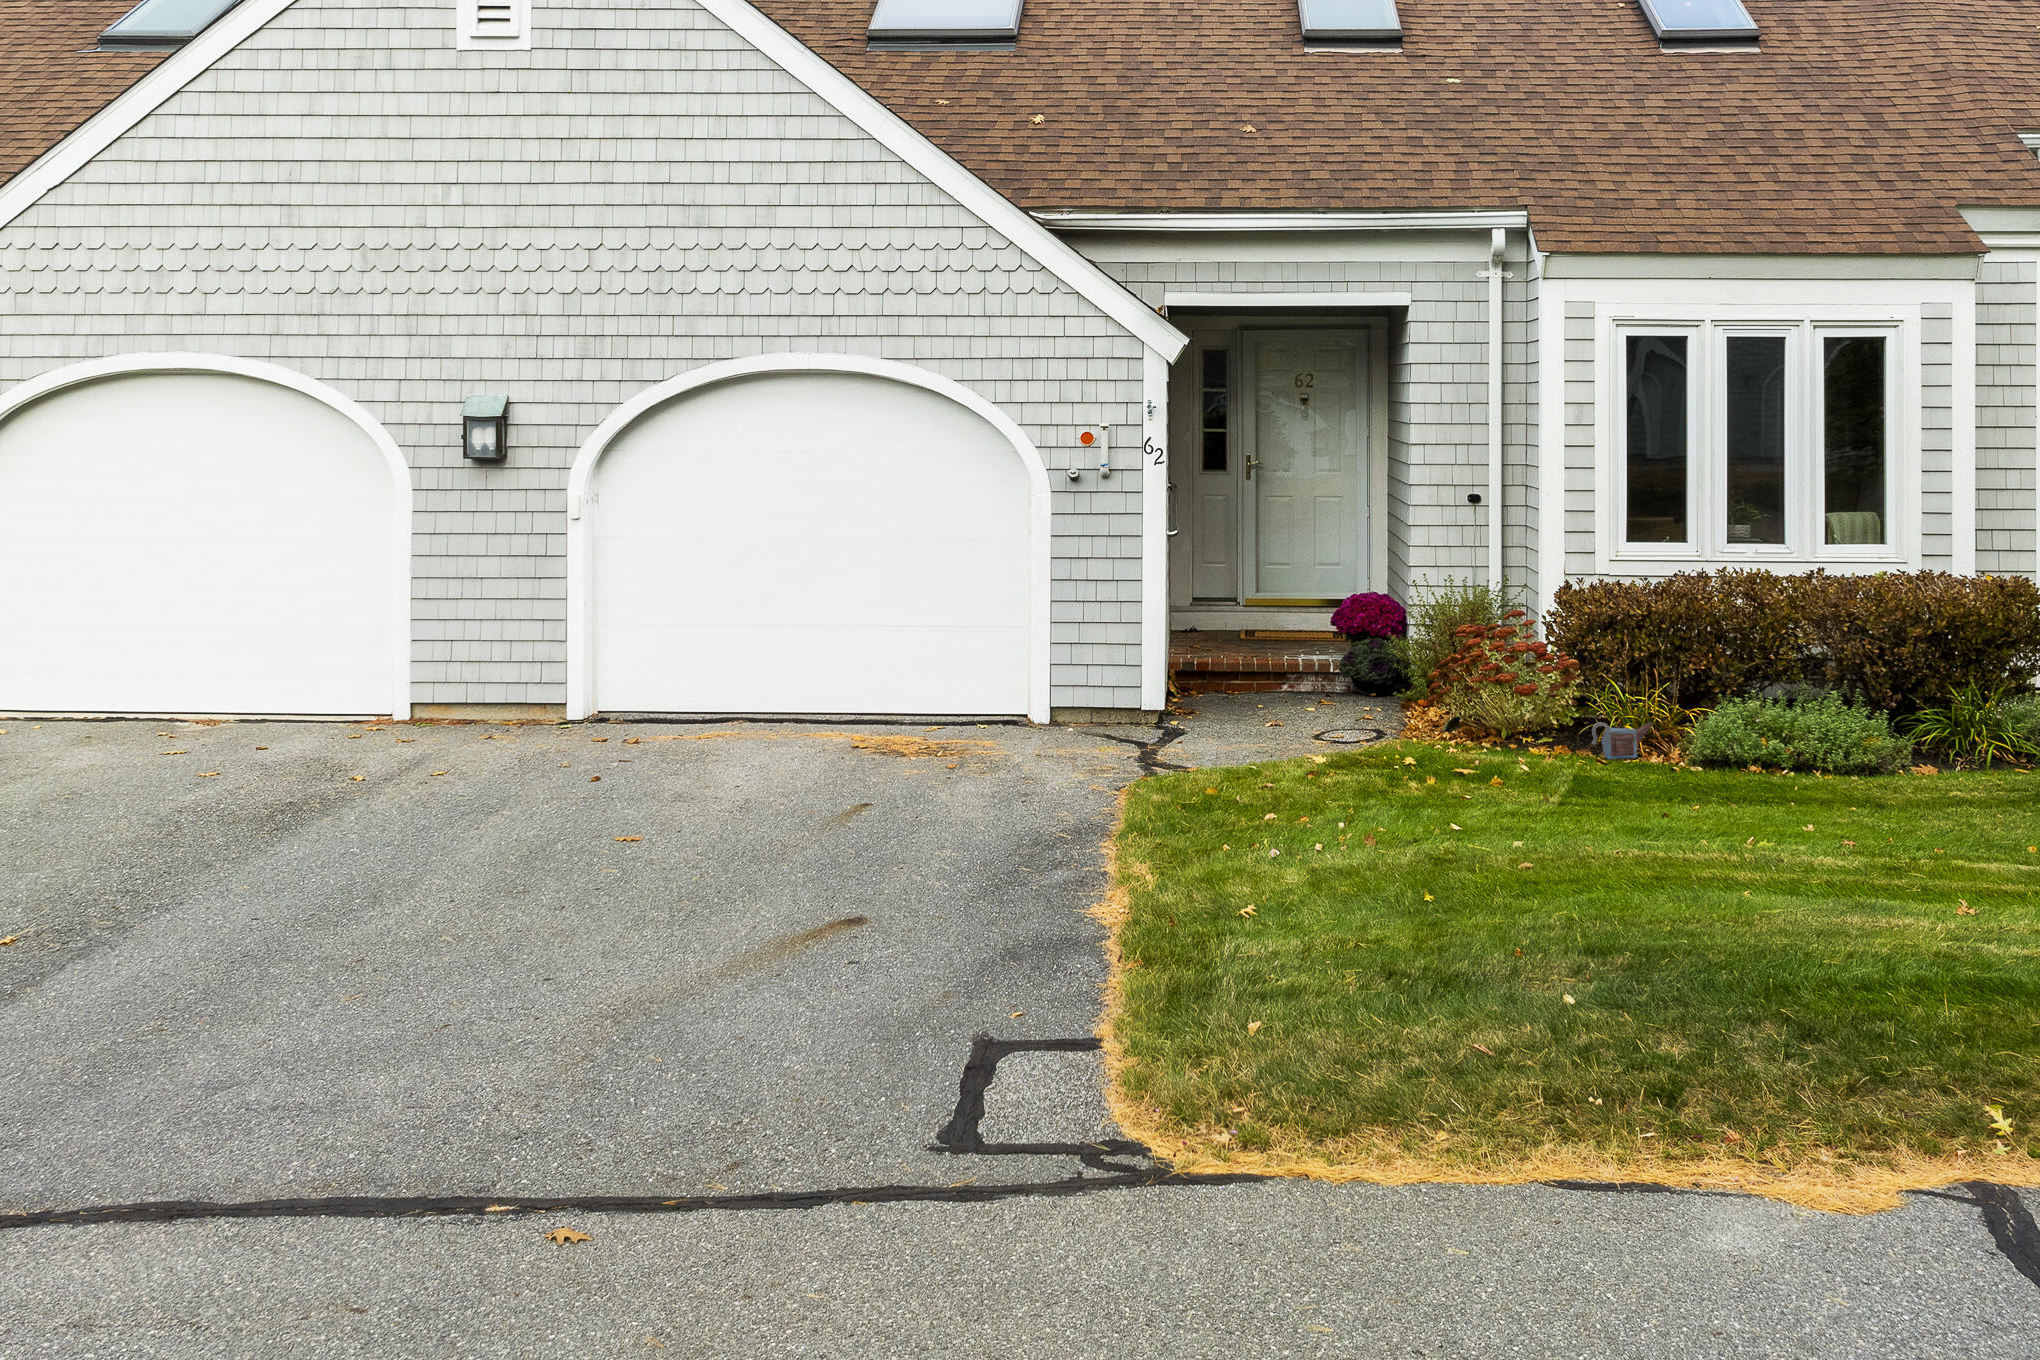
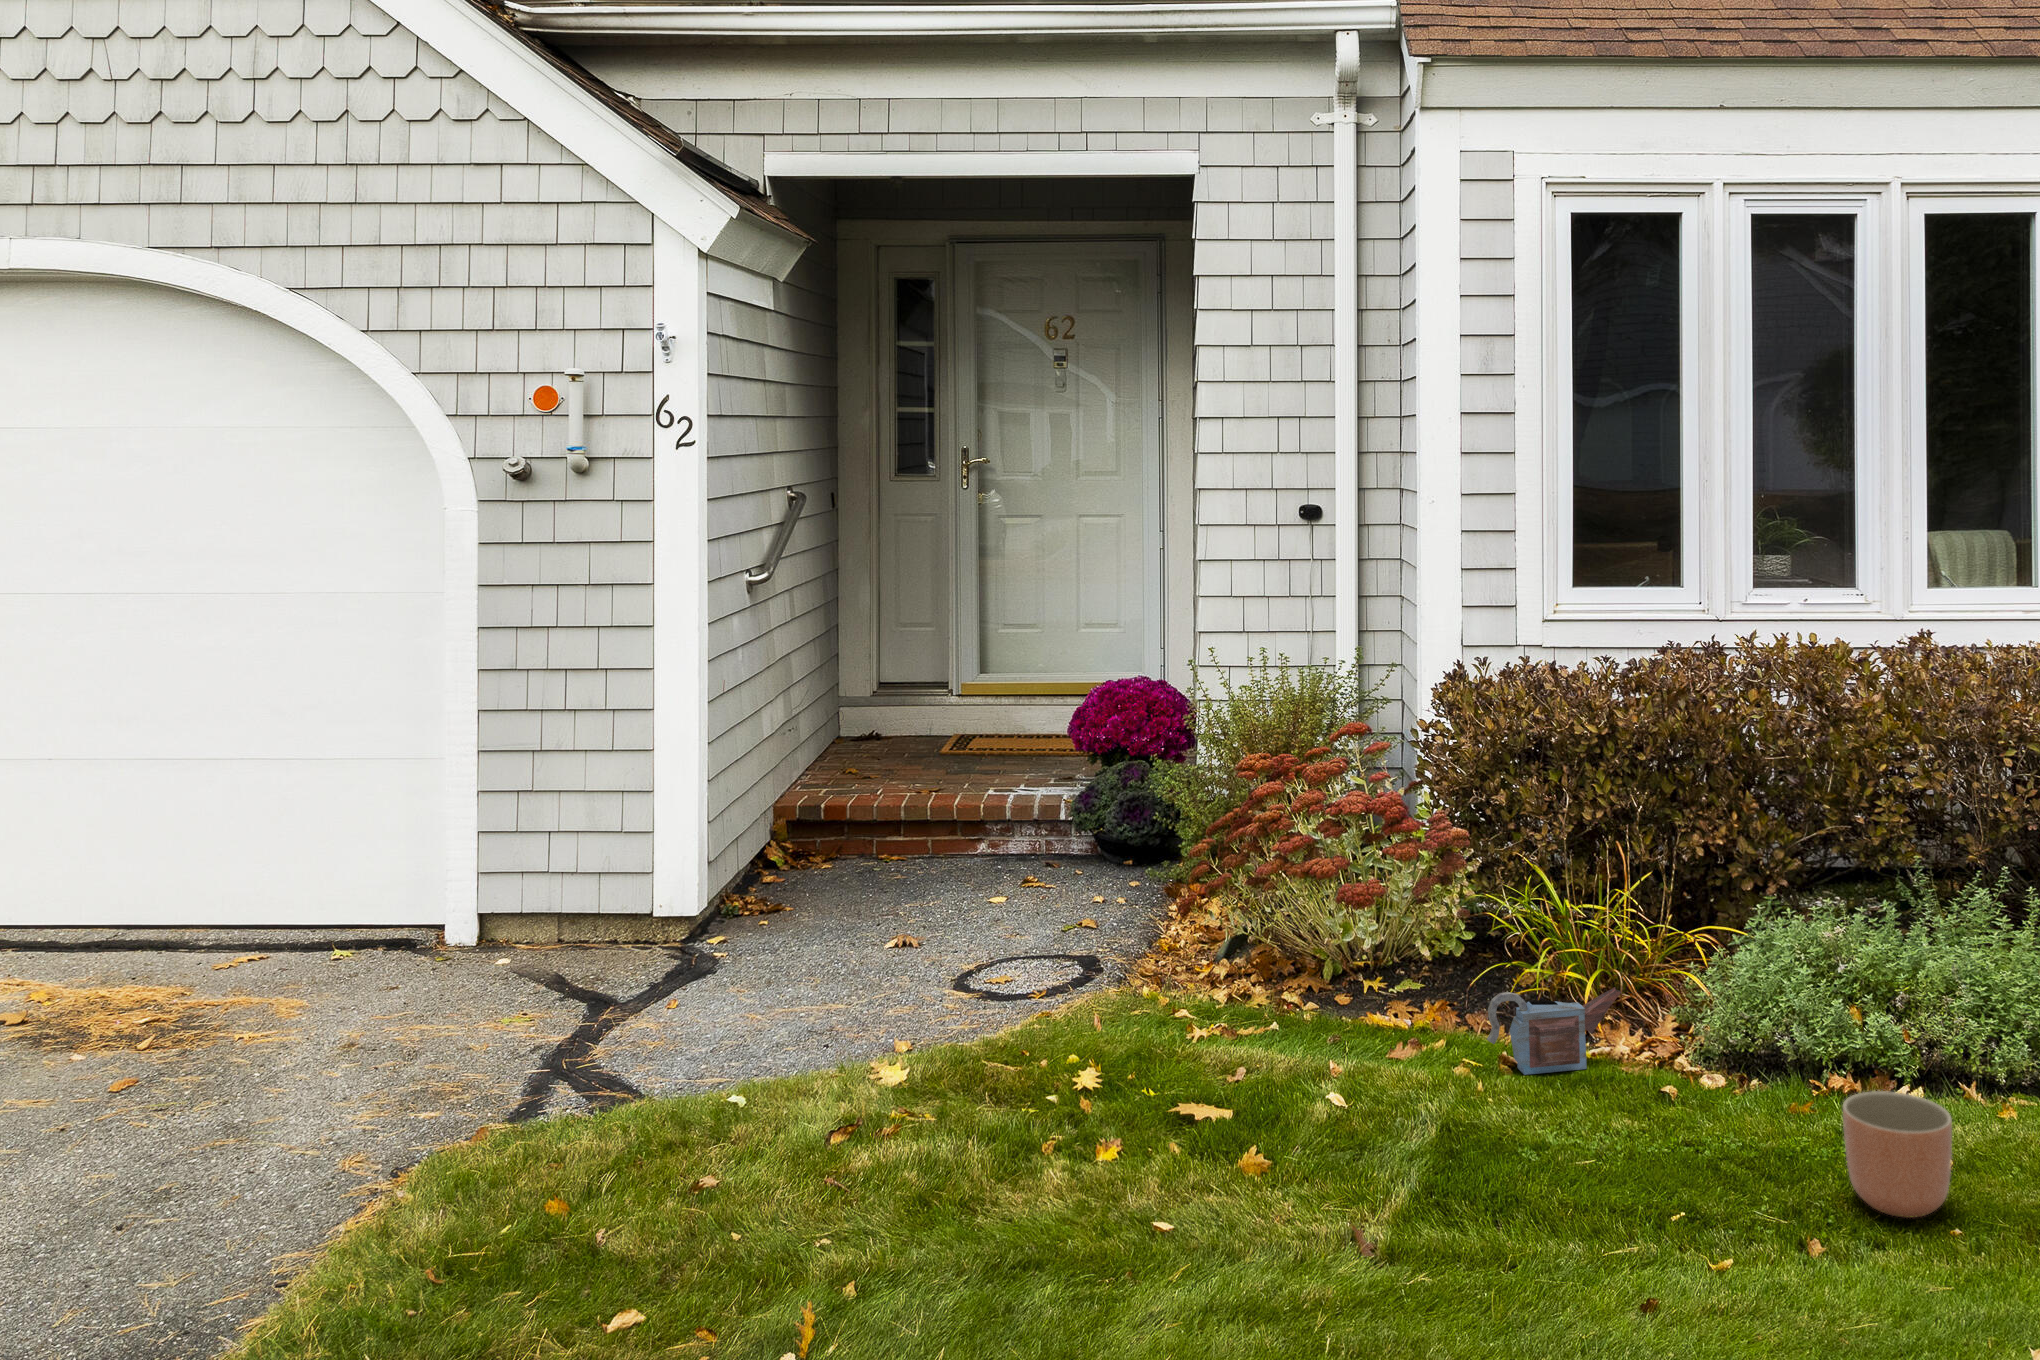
planter: none [1747,747,1791,792] -> present [1843,1091,1952,1218]

